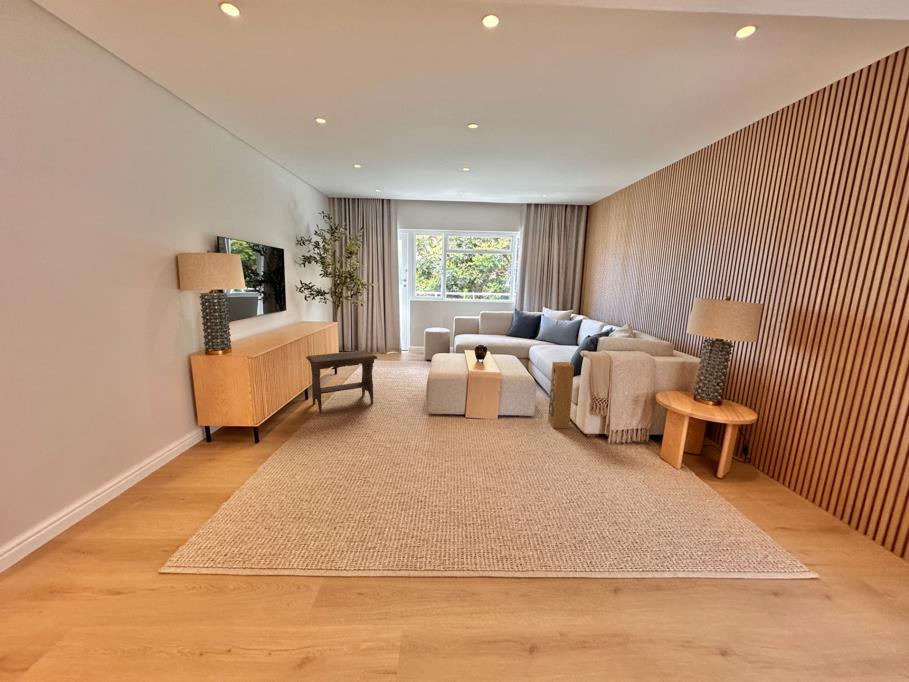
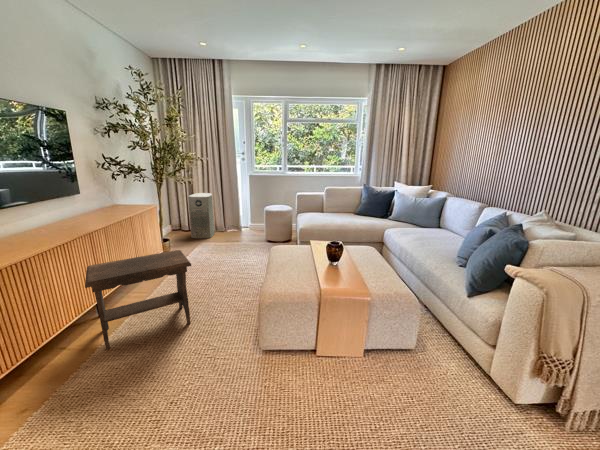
air purifier: none [356,316,377,357] -> present [188,193,214,238]
speaker: present [548,362,574,428] -> none [436,276,490,375]

